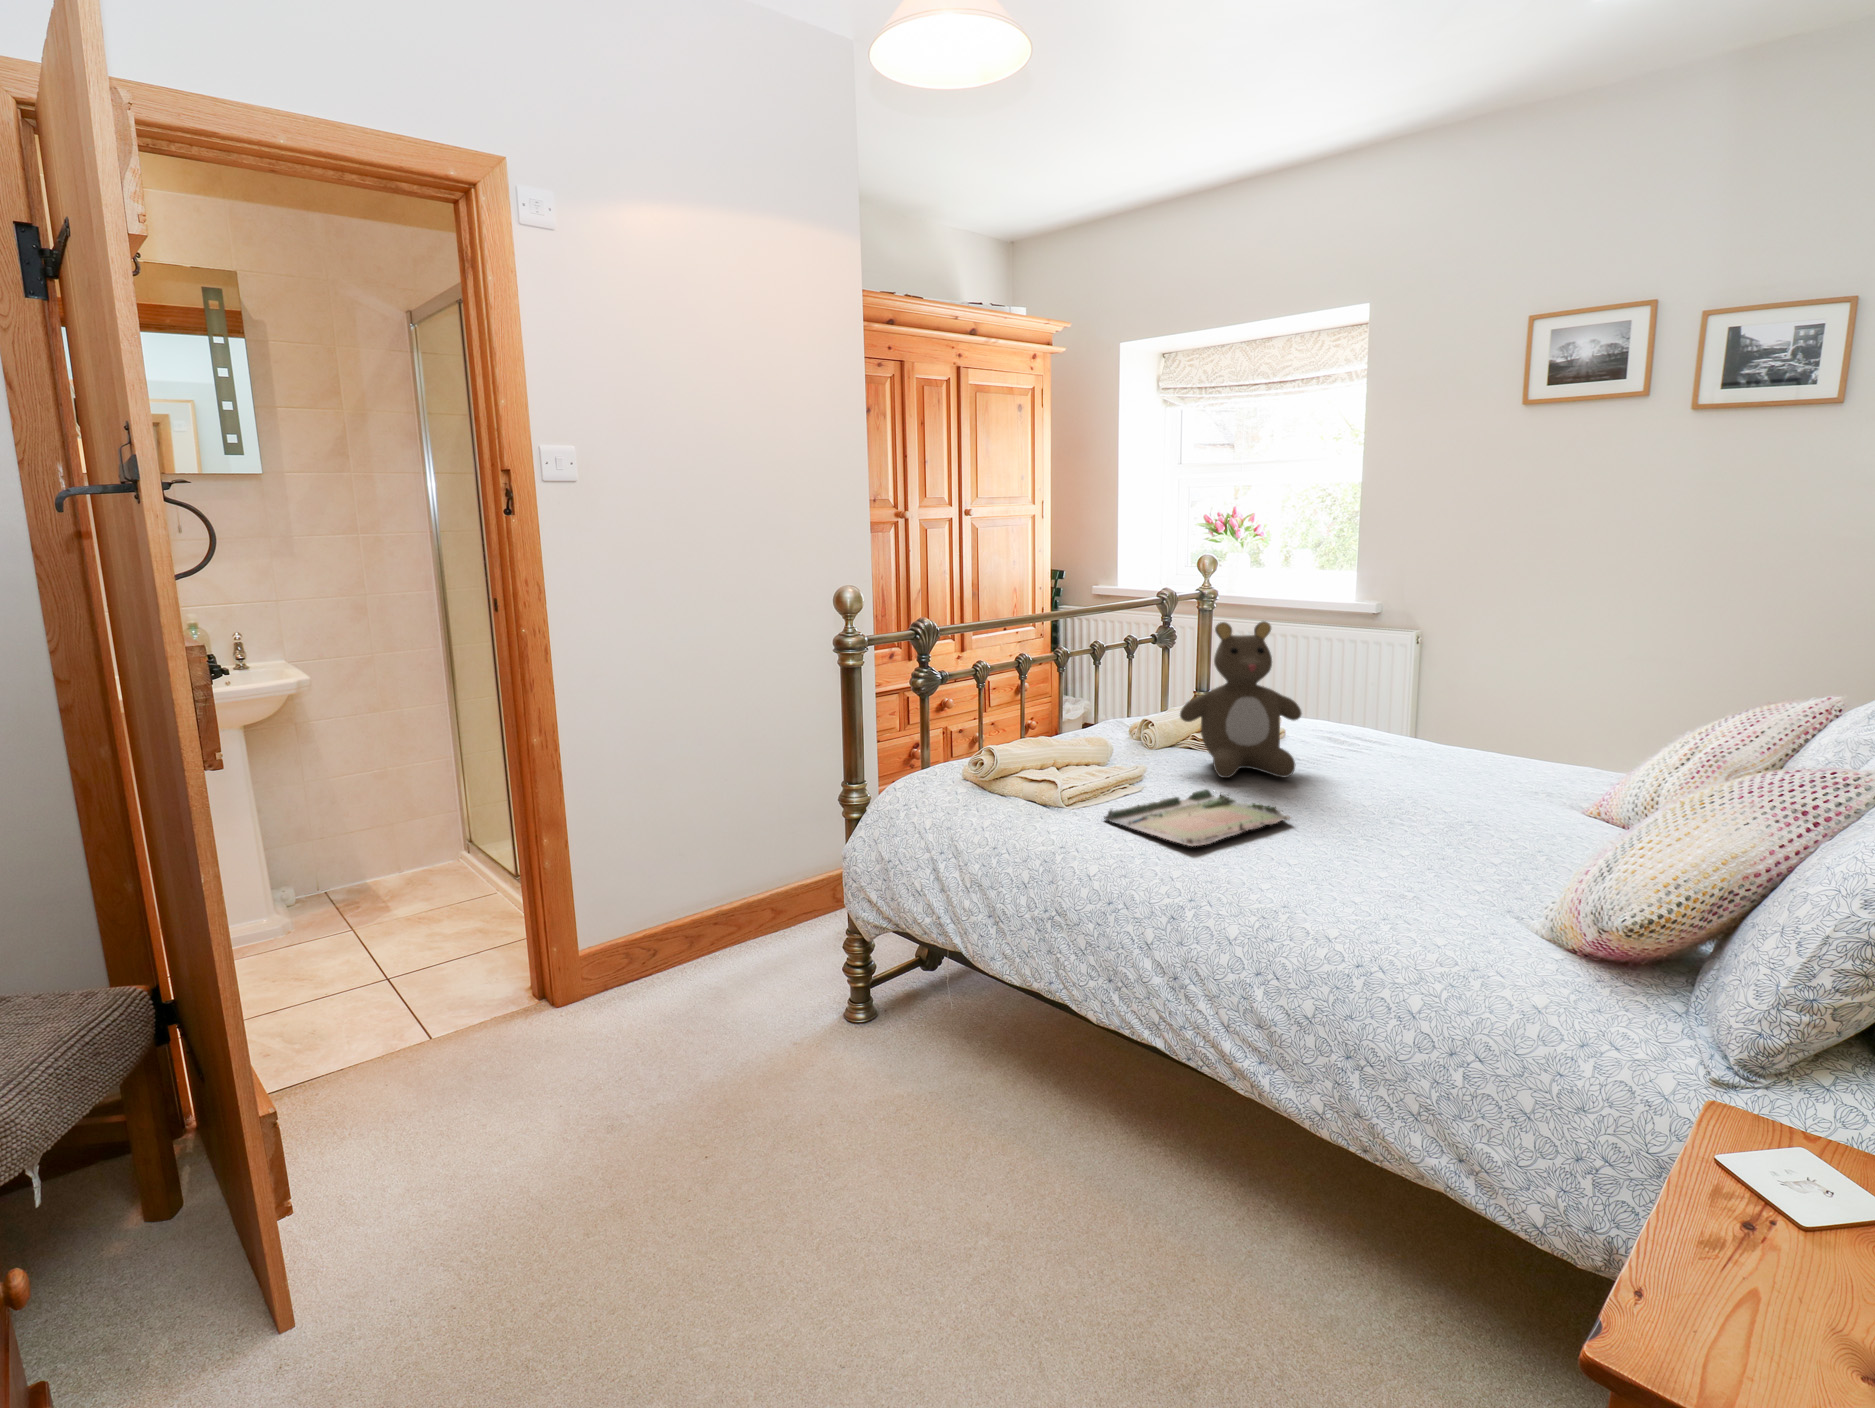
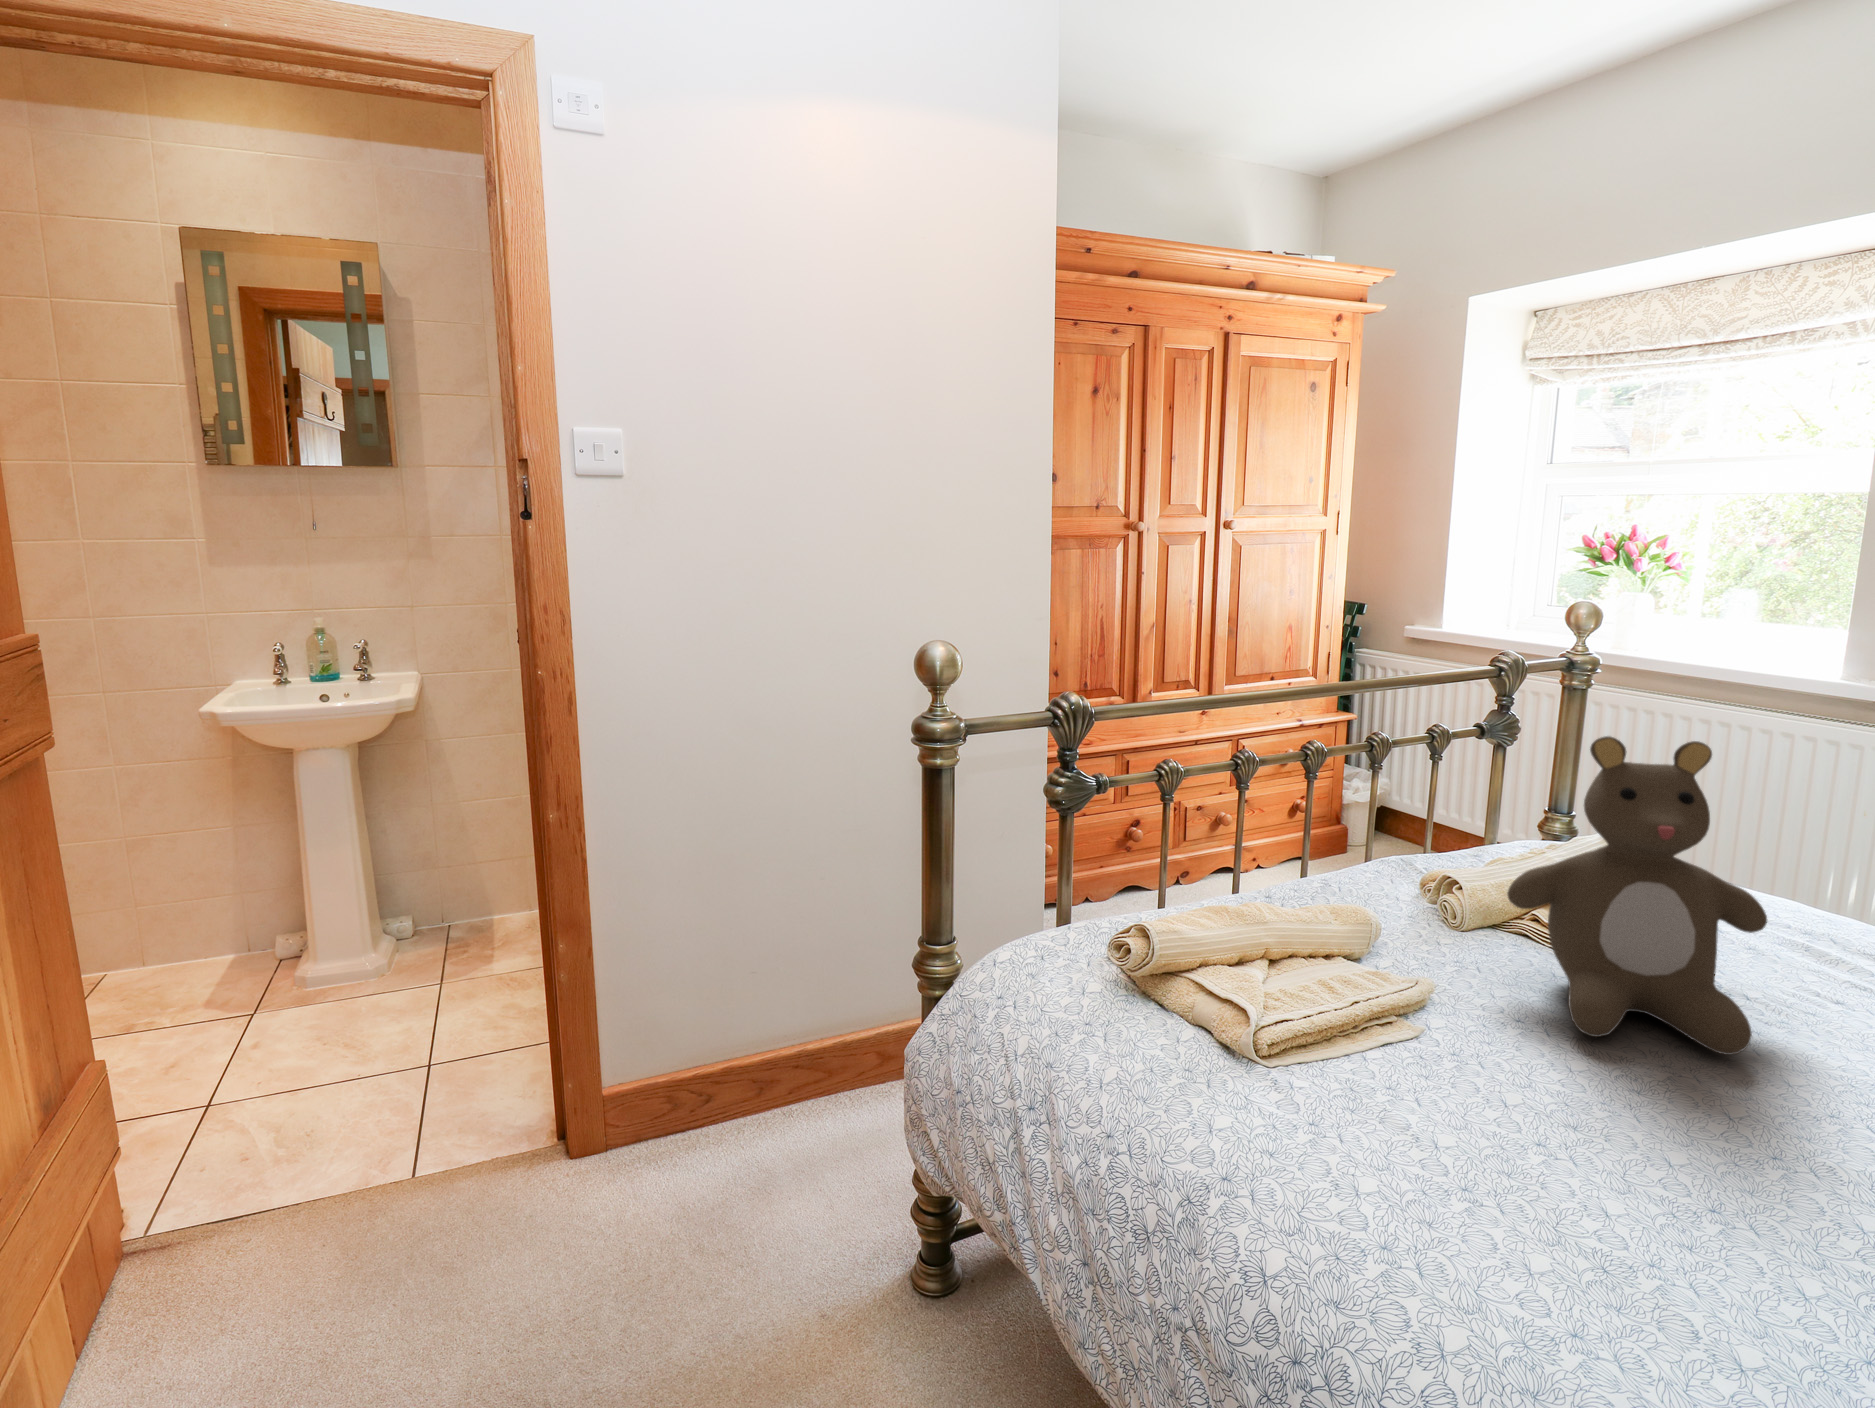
tray: present [1104,789,1290,846] -> none [1318,1069,1753,1277]

